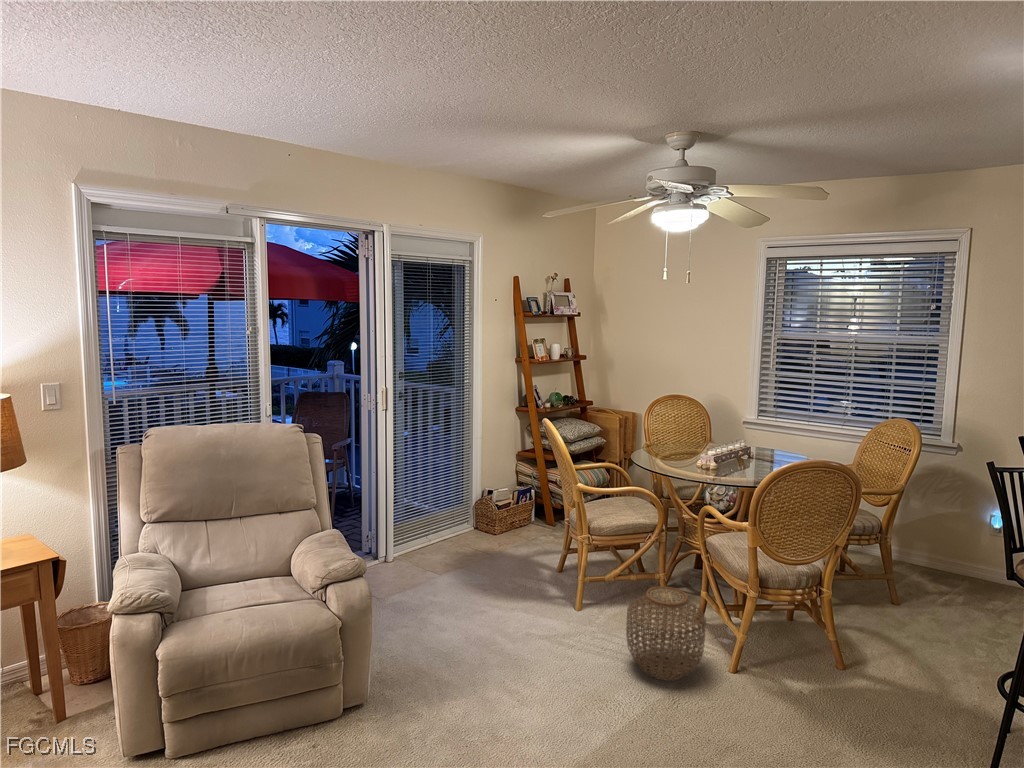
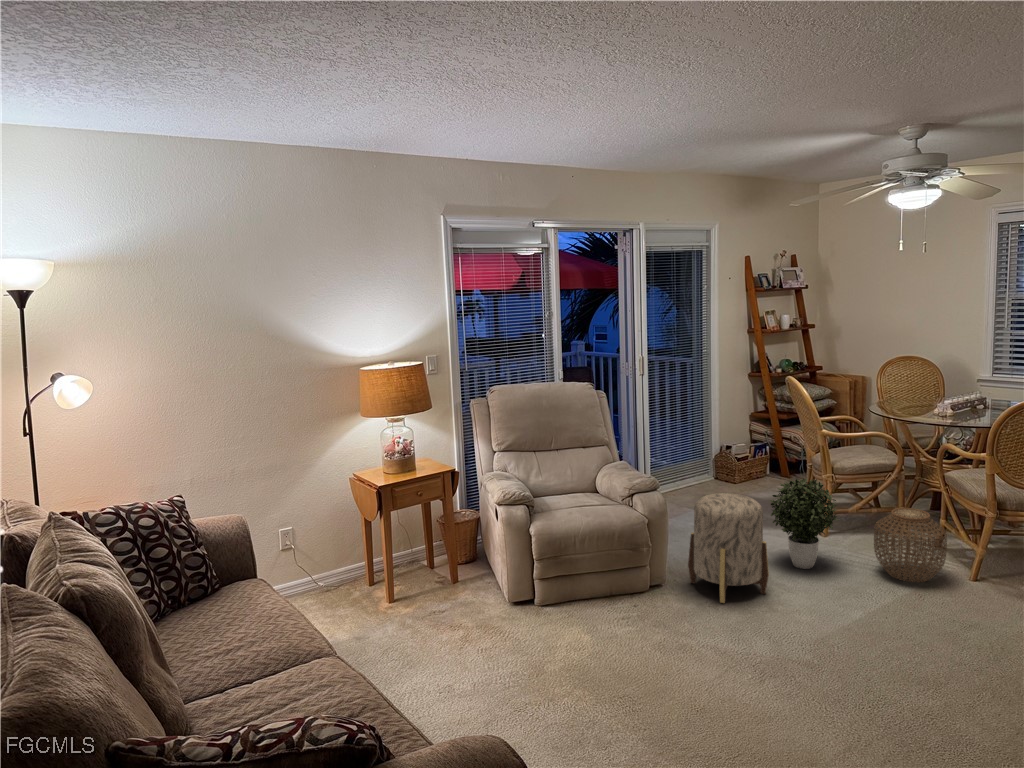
potted plant: none [508,551,588,666] -> present [770,479,839,569]
ottoman: none [395,579,495,737] -> present [688,493,769,603]

